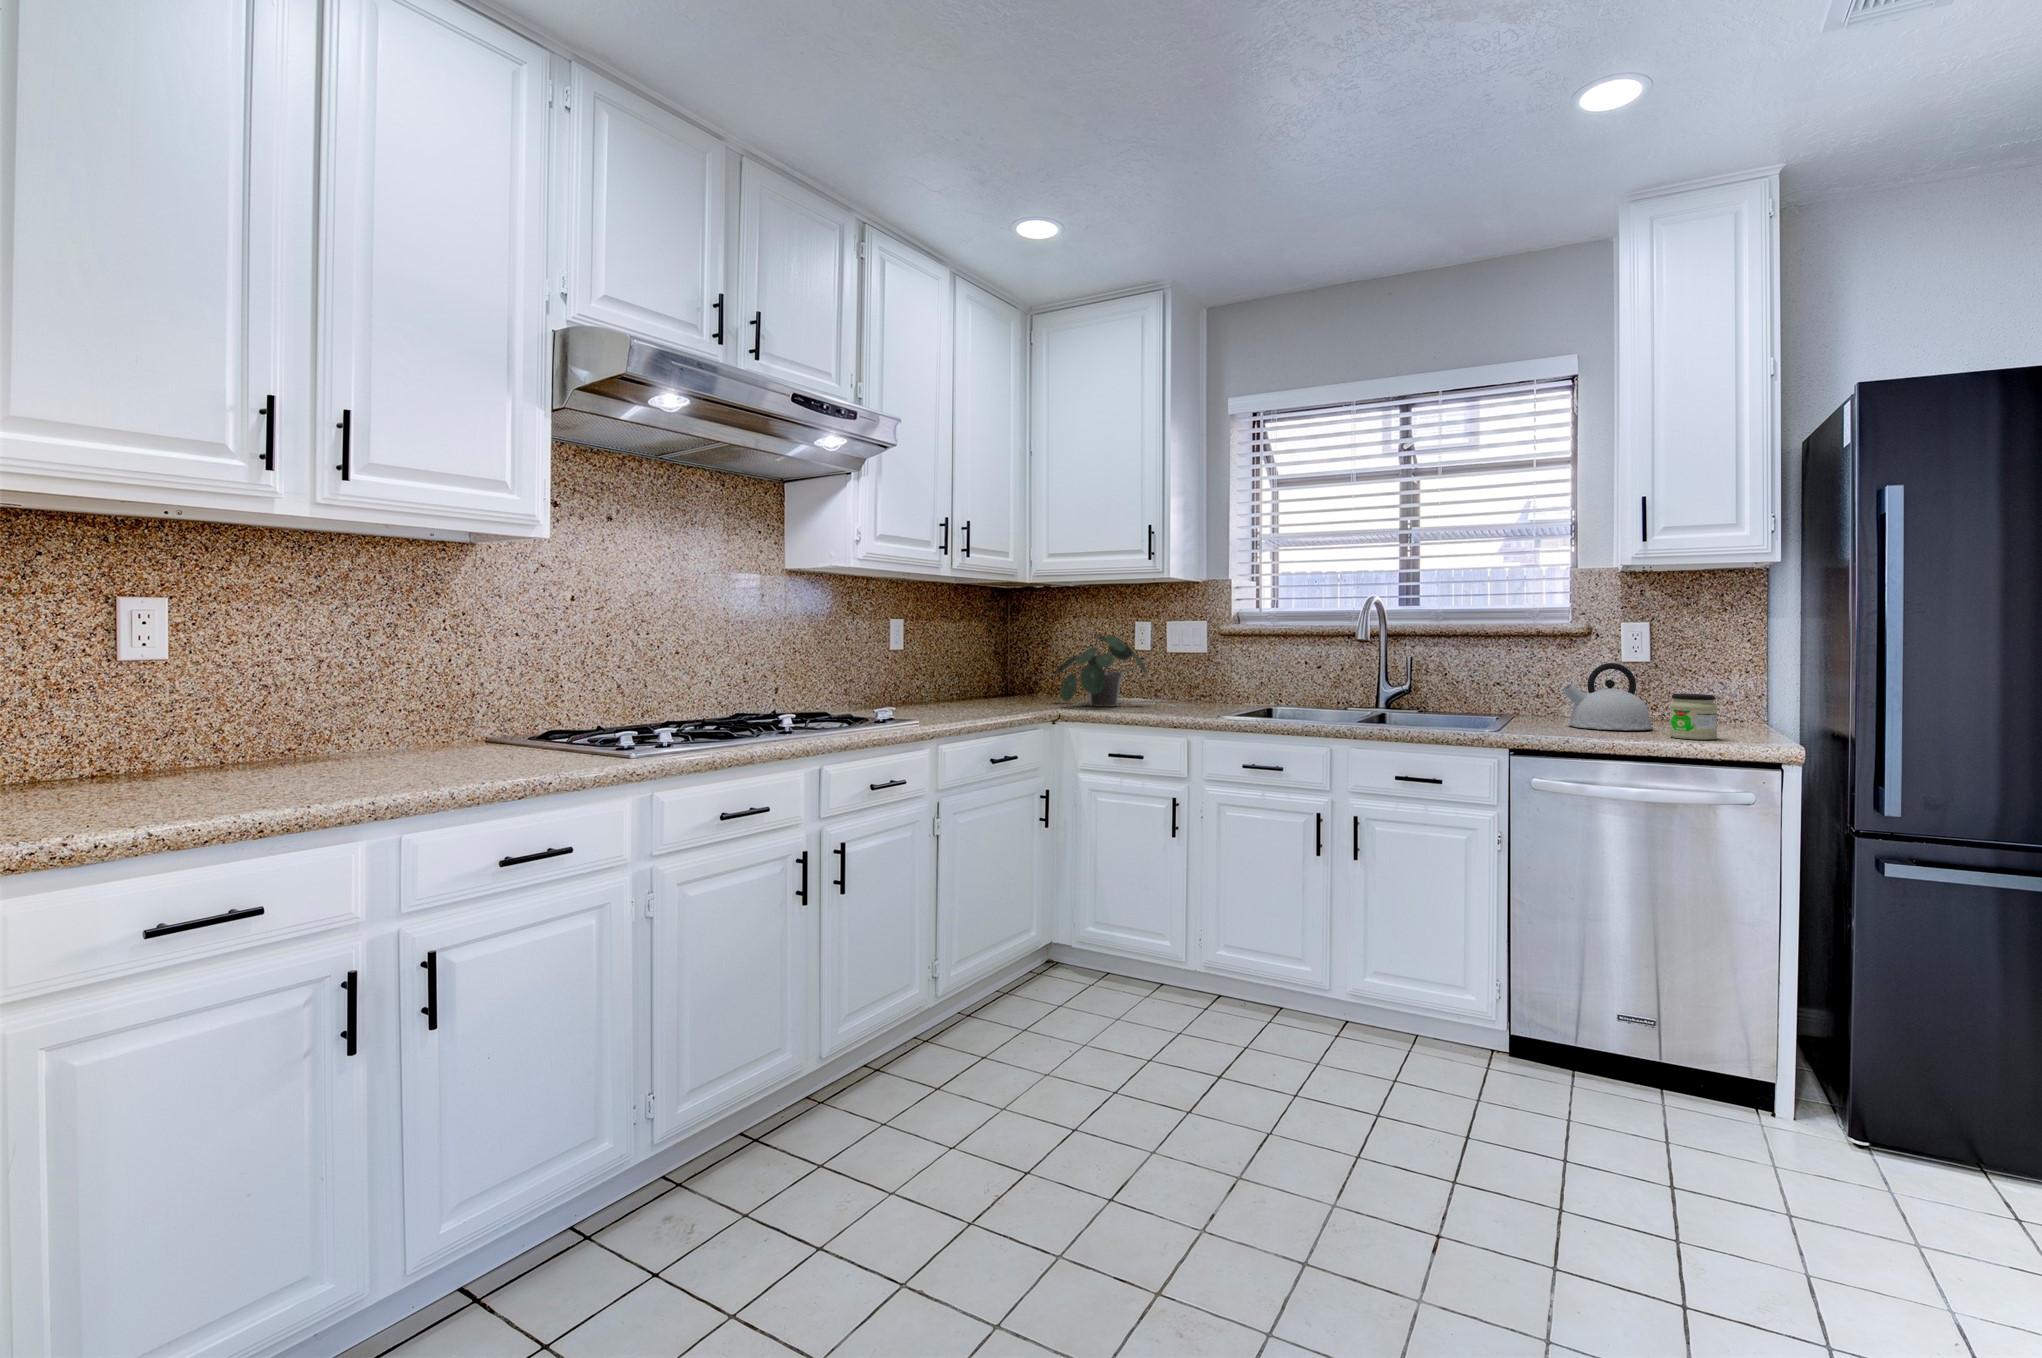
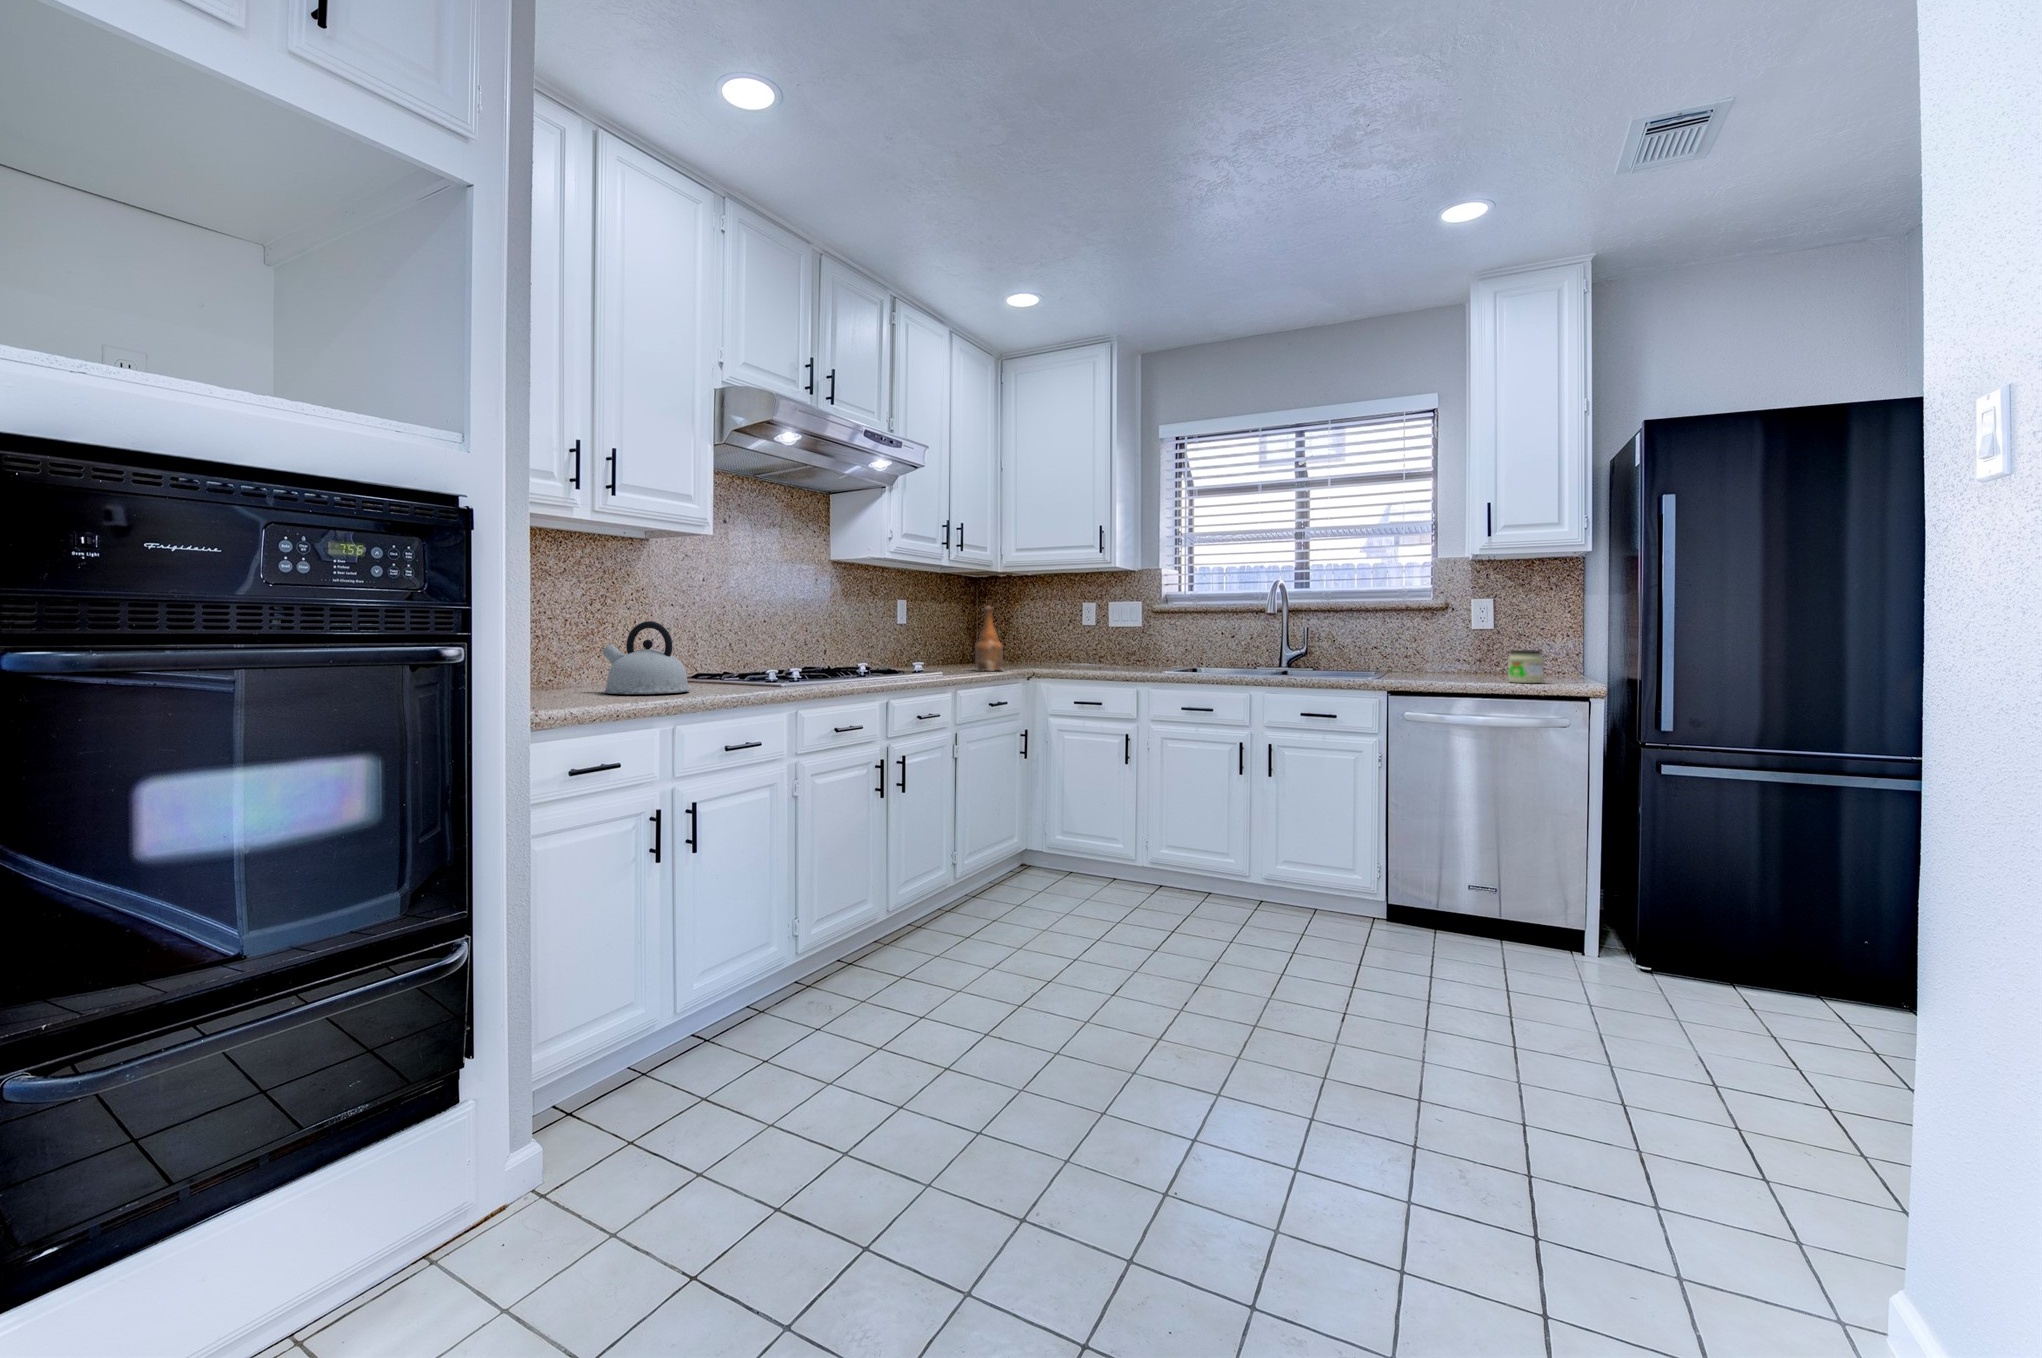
bottle: none [976,630,1017,715] -> present [975,607,1003,671]
potted plant: present [1055,635,1147,707] -> none [1023,612,1098,667]
kettle: present [1562,663,1653,730] -> present [602,621,690,694]

